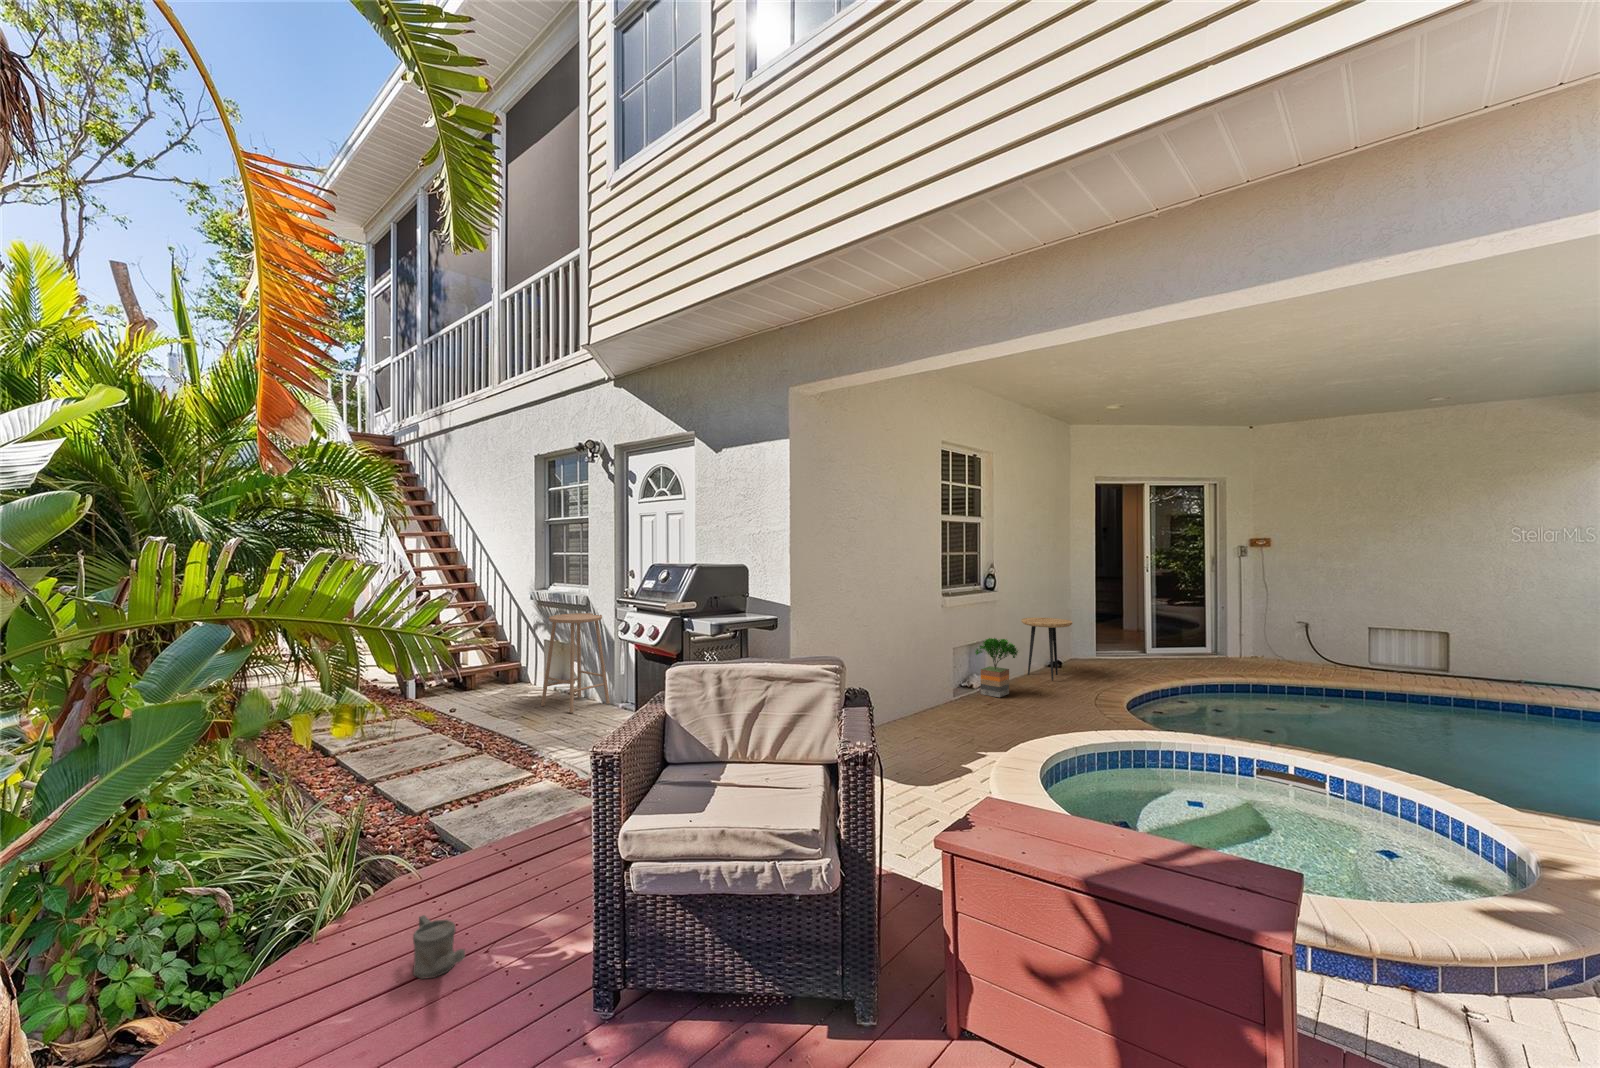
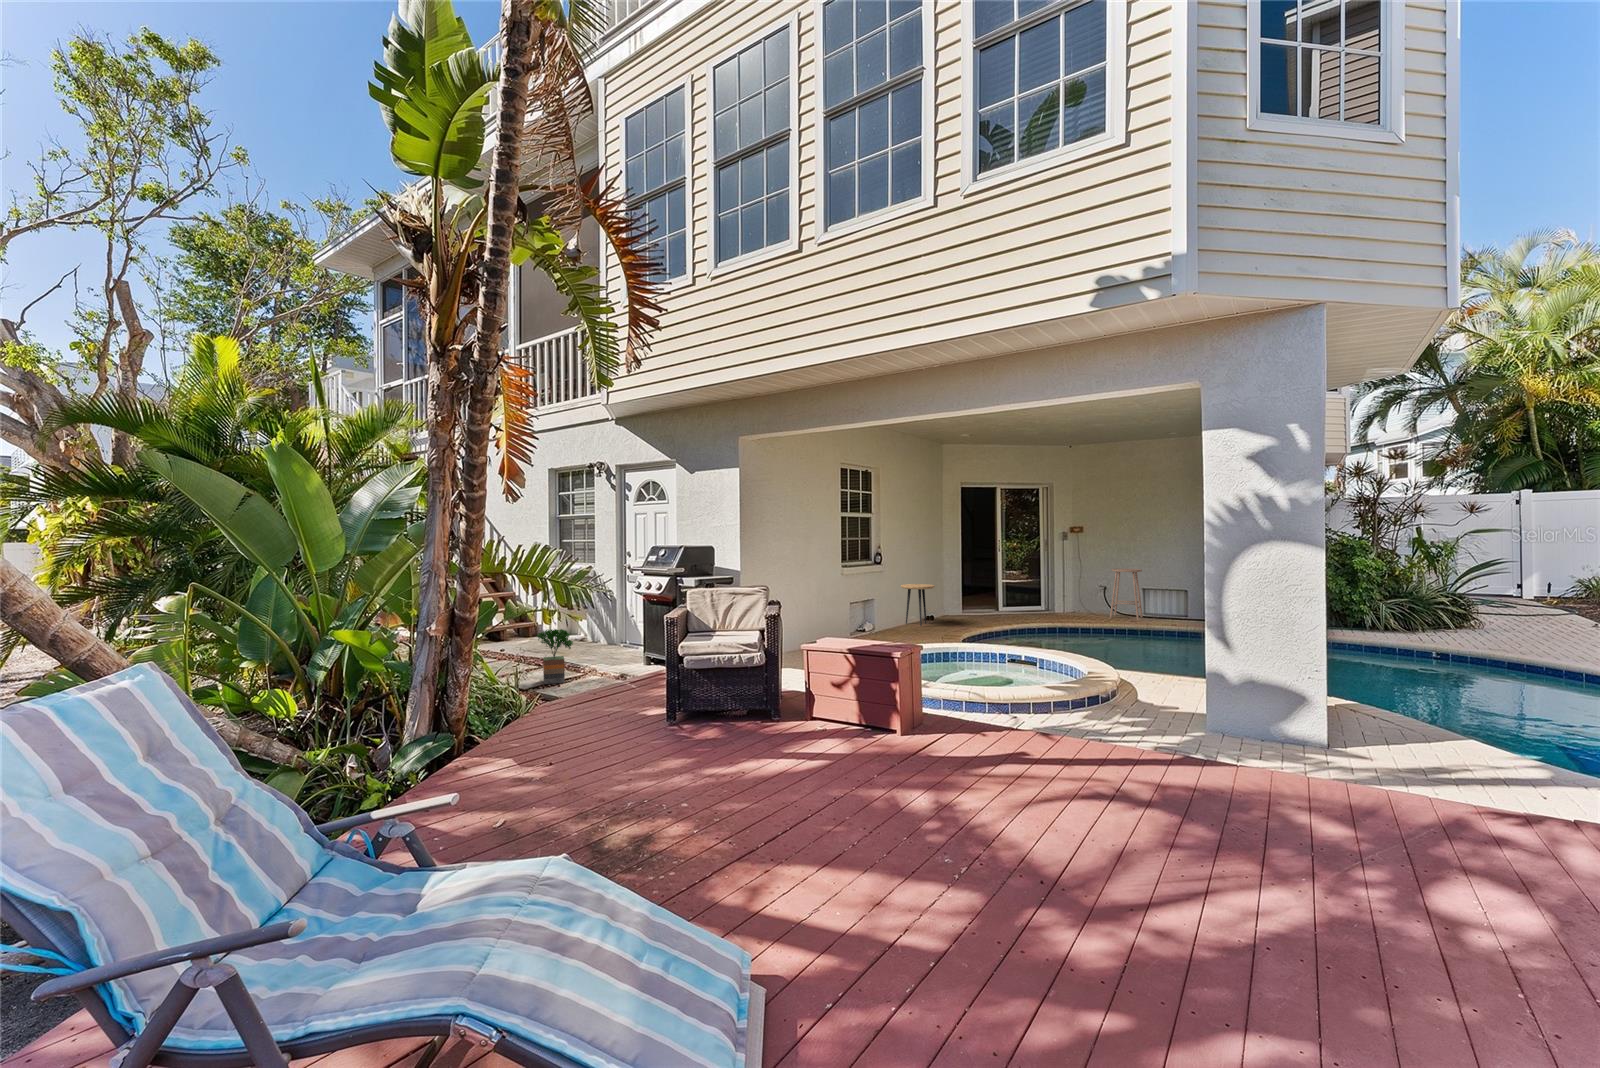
stool: present [541,613,610,713] -> present [1110,568,1143,620]
potted tree: present [975,638,1018,697] -> present [537,629,573,684]
watering can: present [413,915,465,979] -> none [574,699,604,720]

